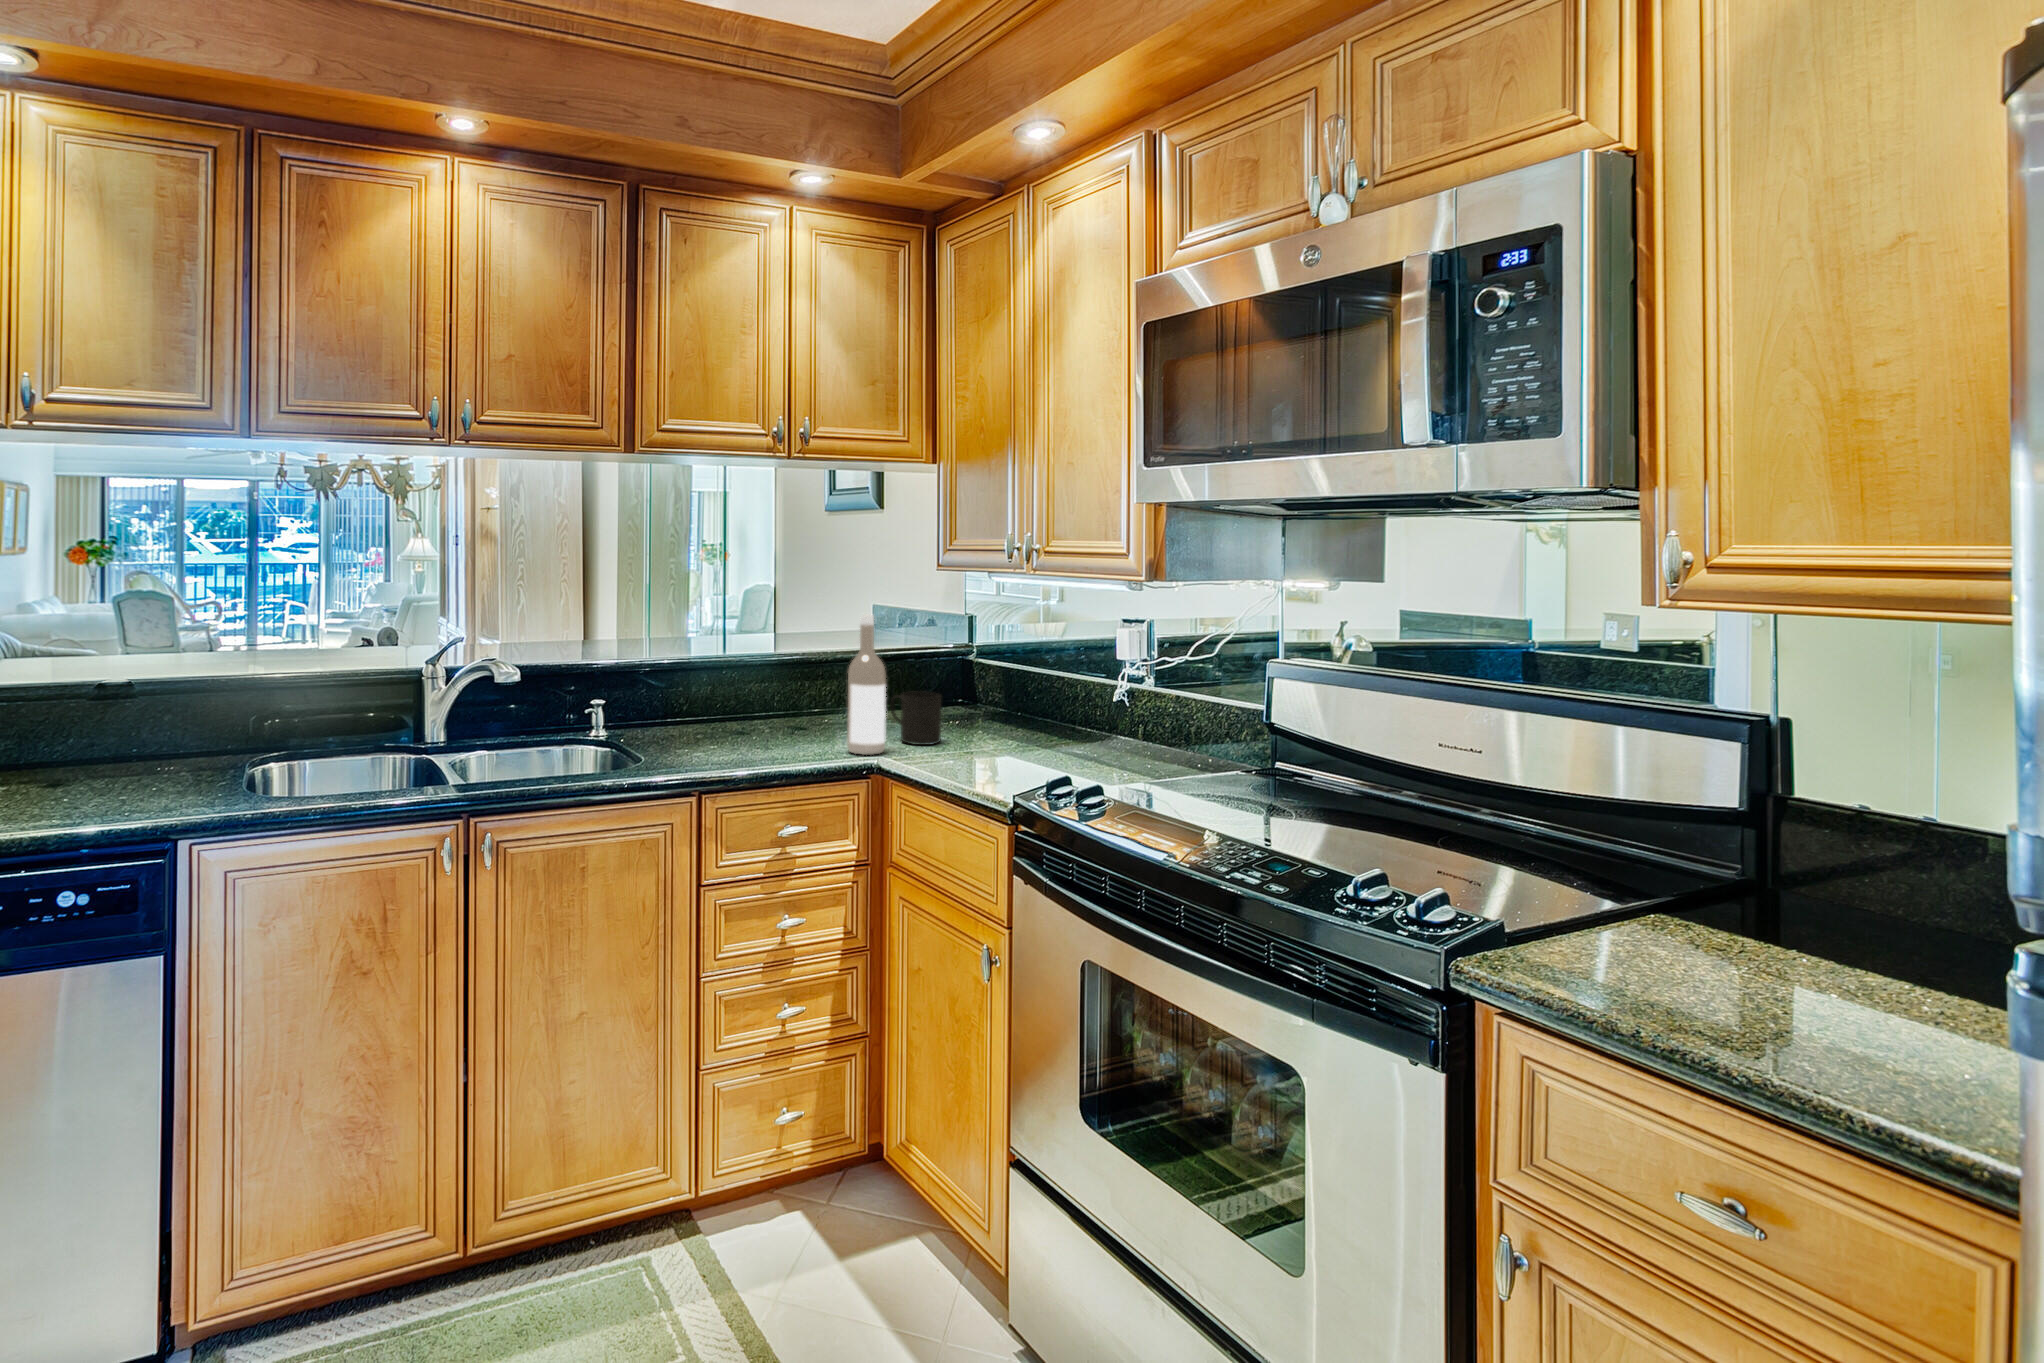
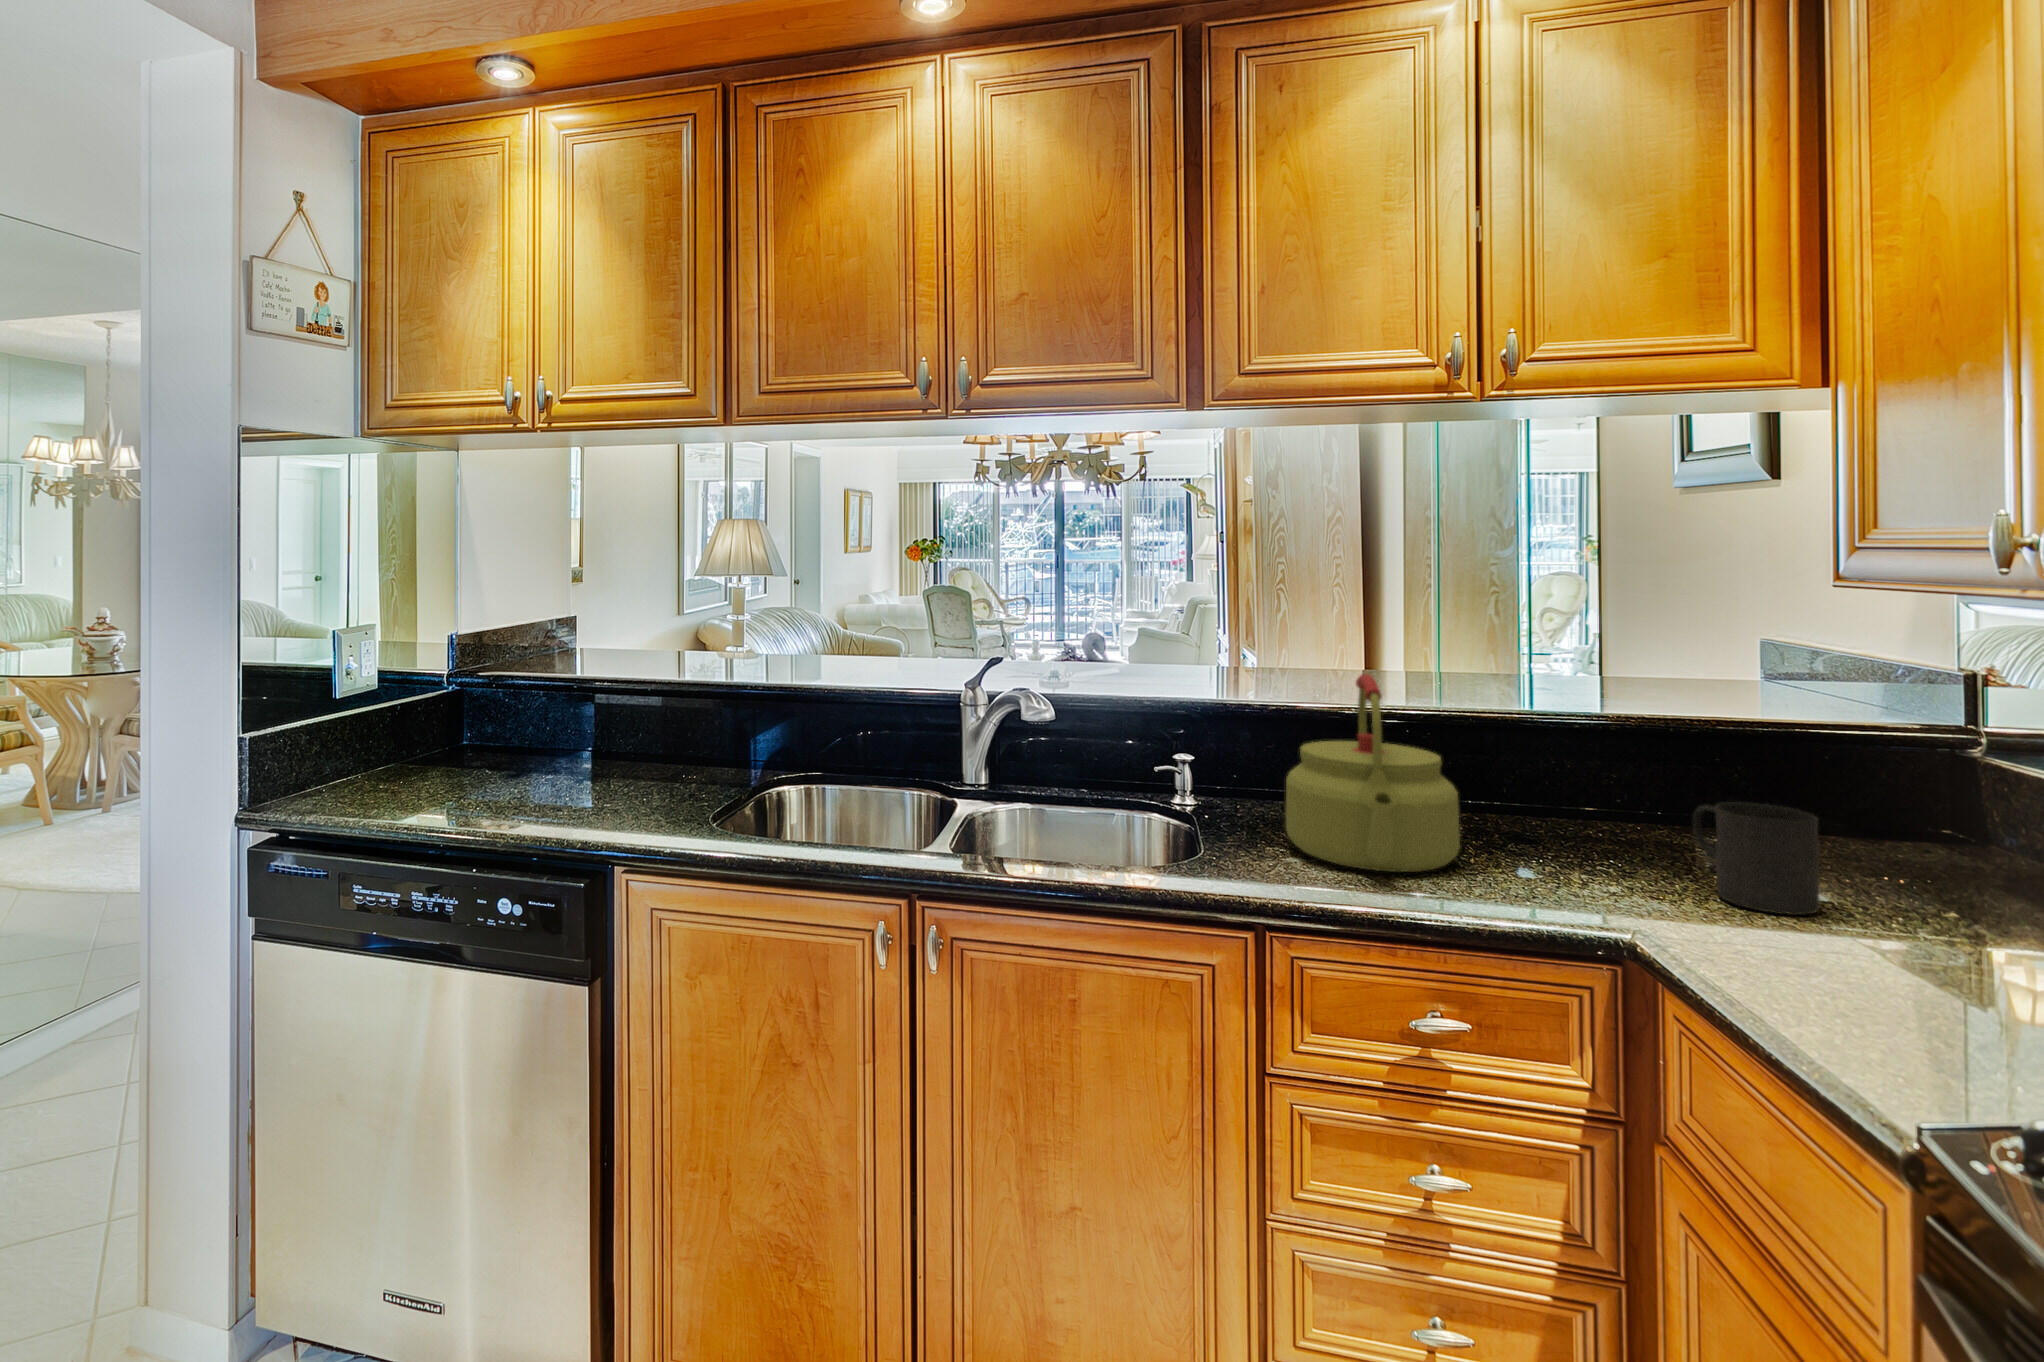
wine bottle: present [847,614,886,755] -> none [1571,652,1660,915]
kettle: none [692,635,788,754] -> present [1286,674,1460,872]

